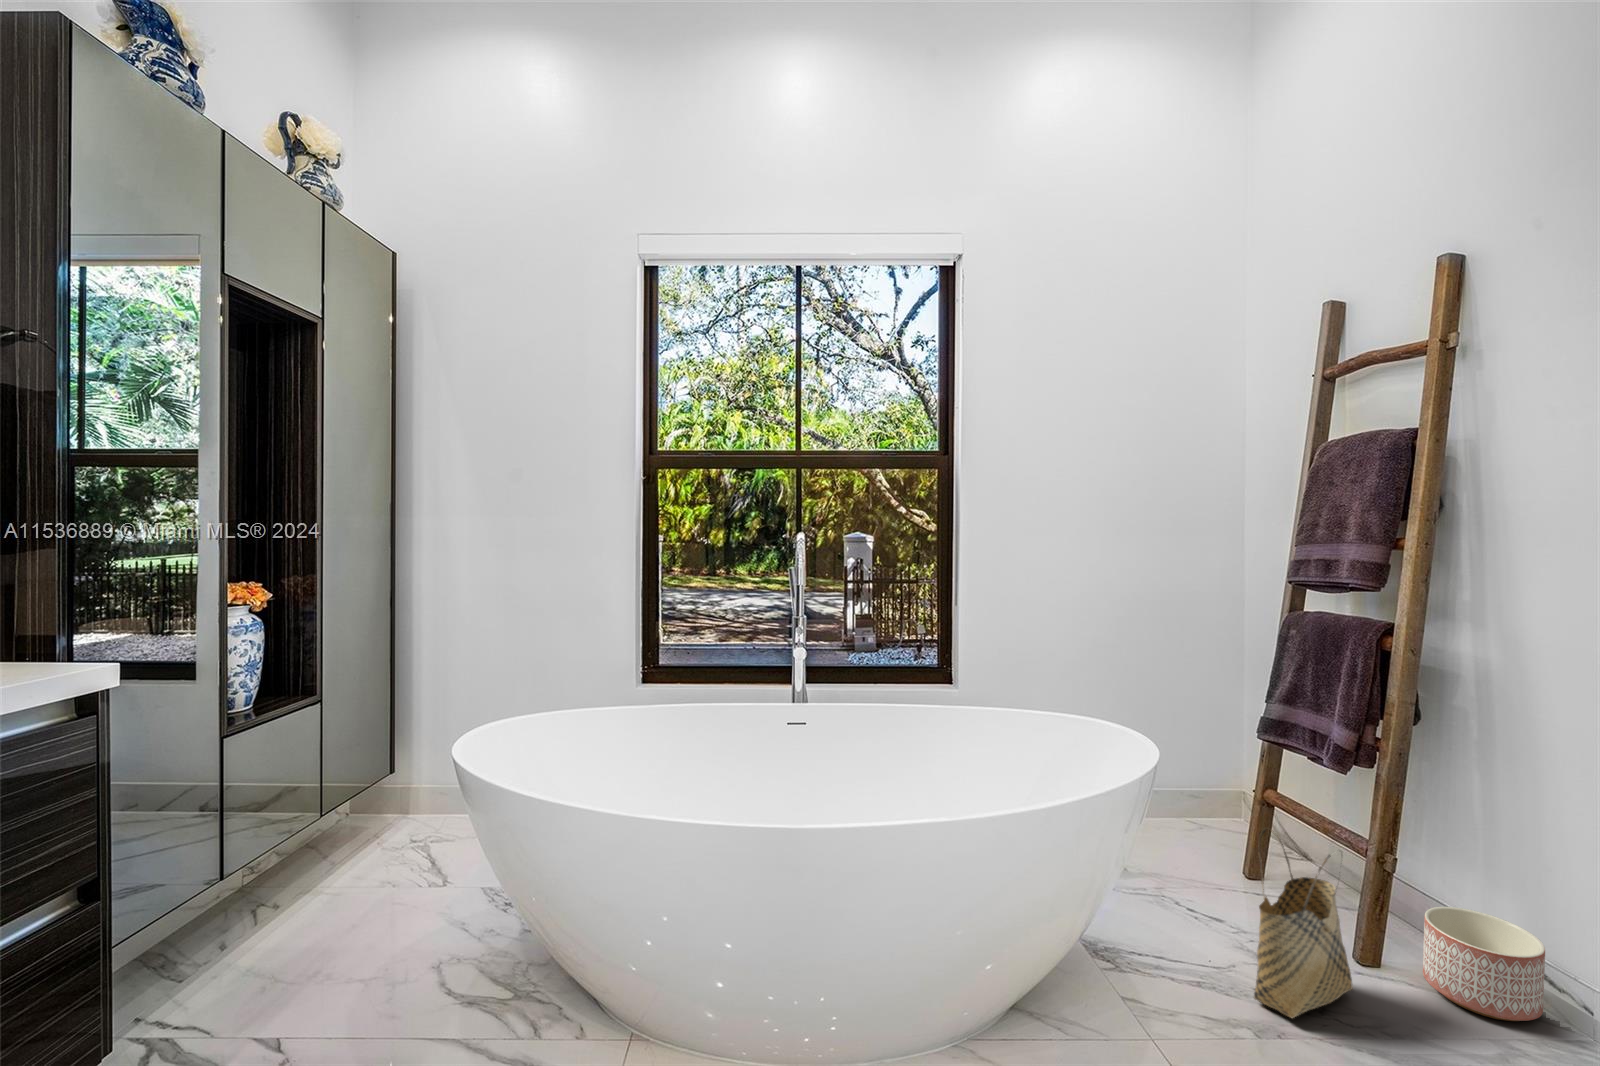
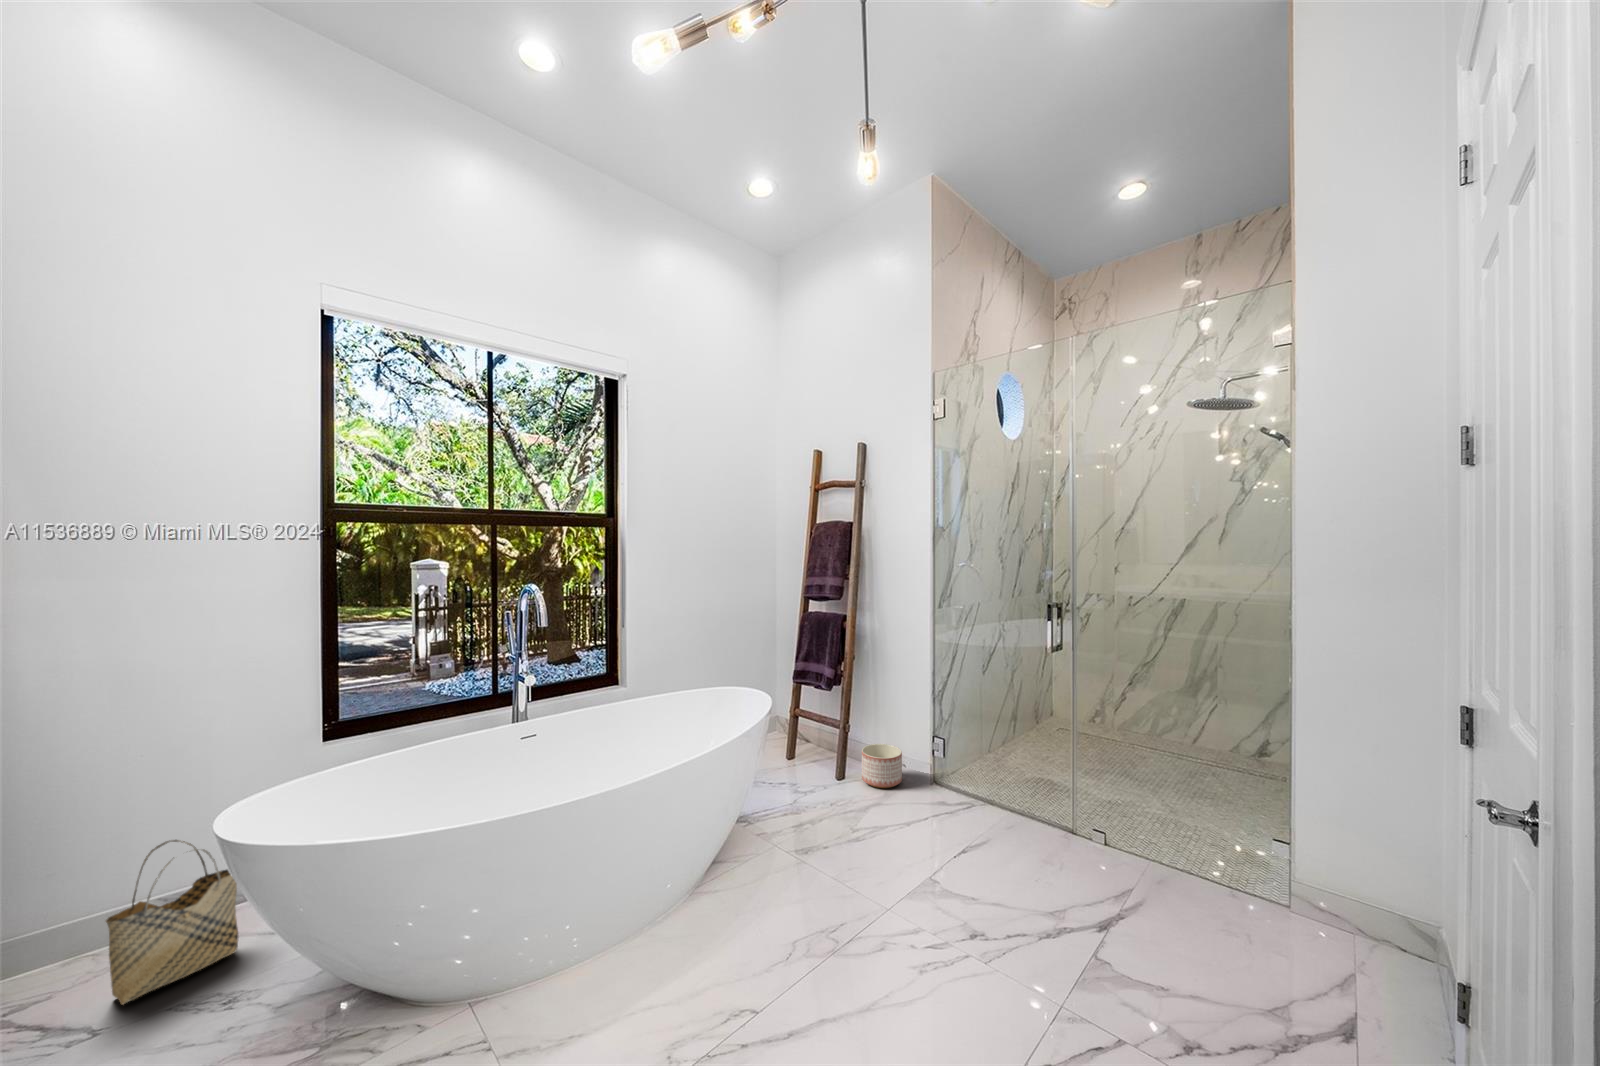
woven basket: present [1254,827,1353,1018] -> present [106,840,239,1005]

